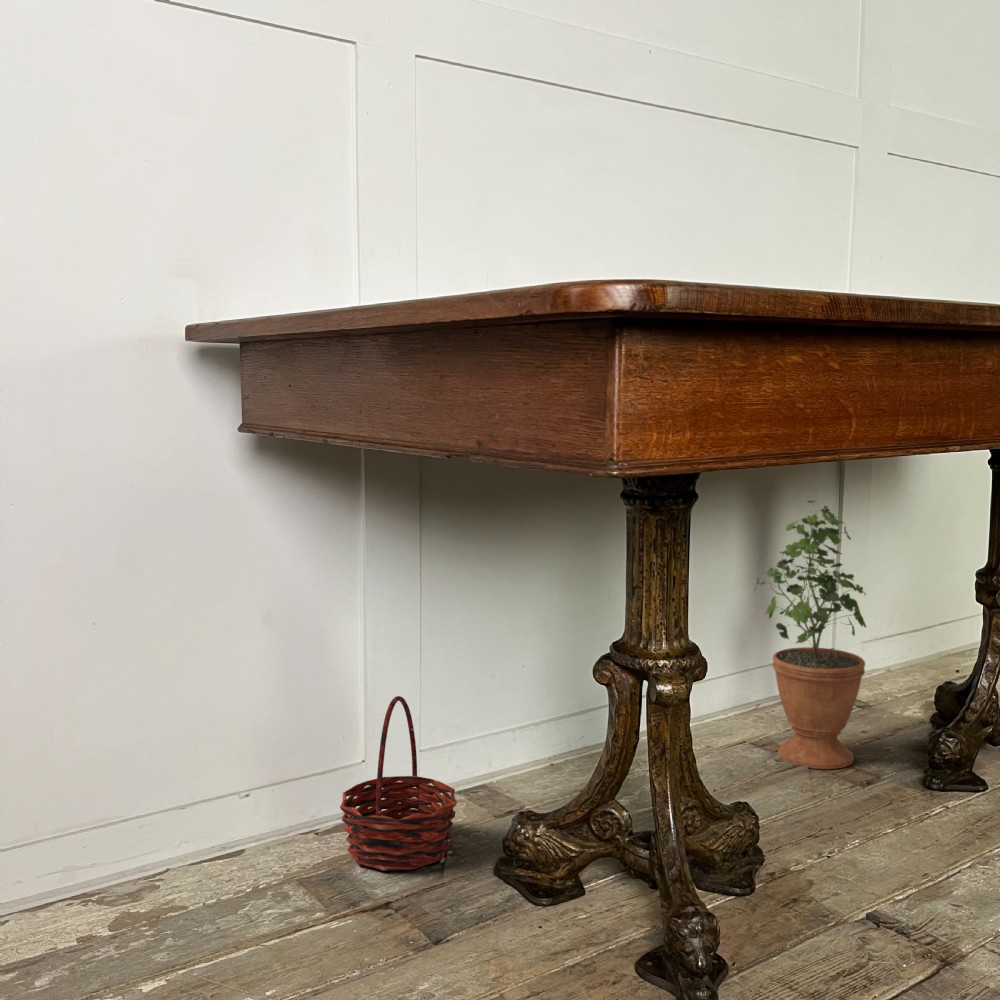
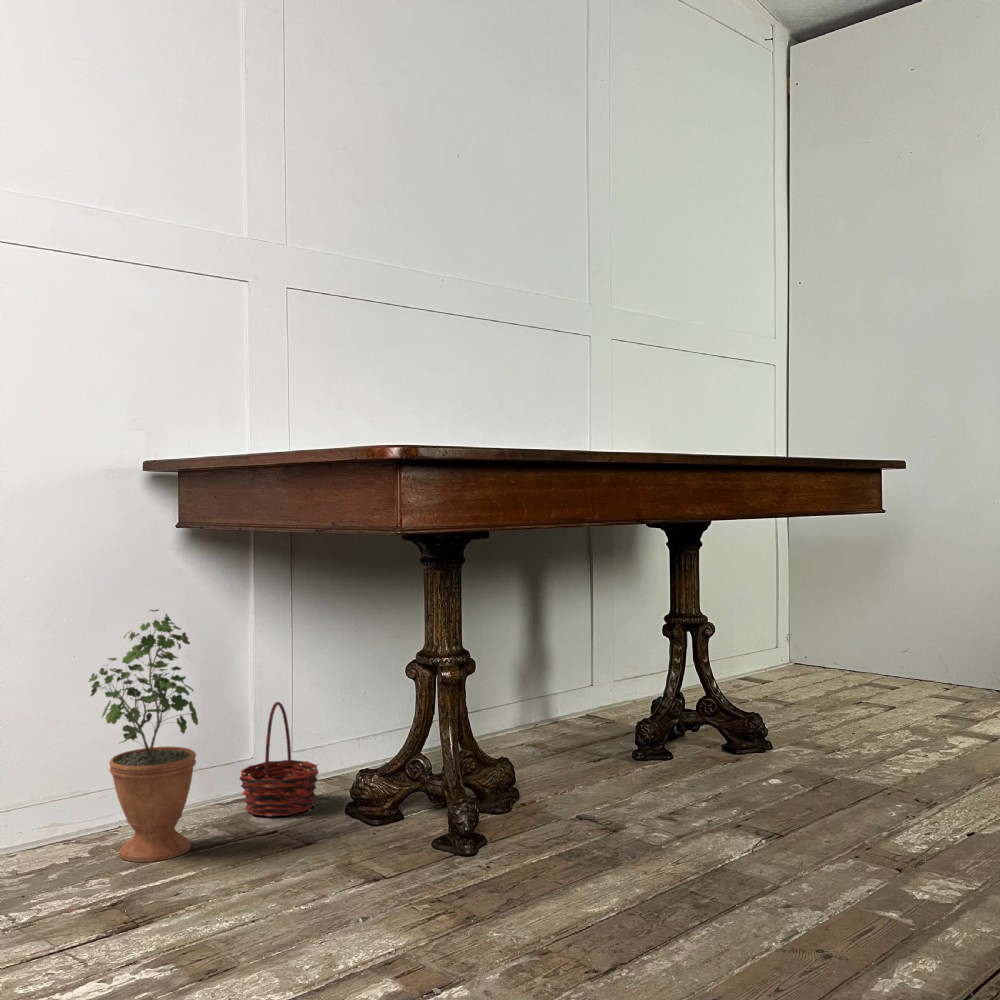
potted plant: present [754,501,866,769] -> present [89,609,198,862]

